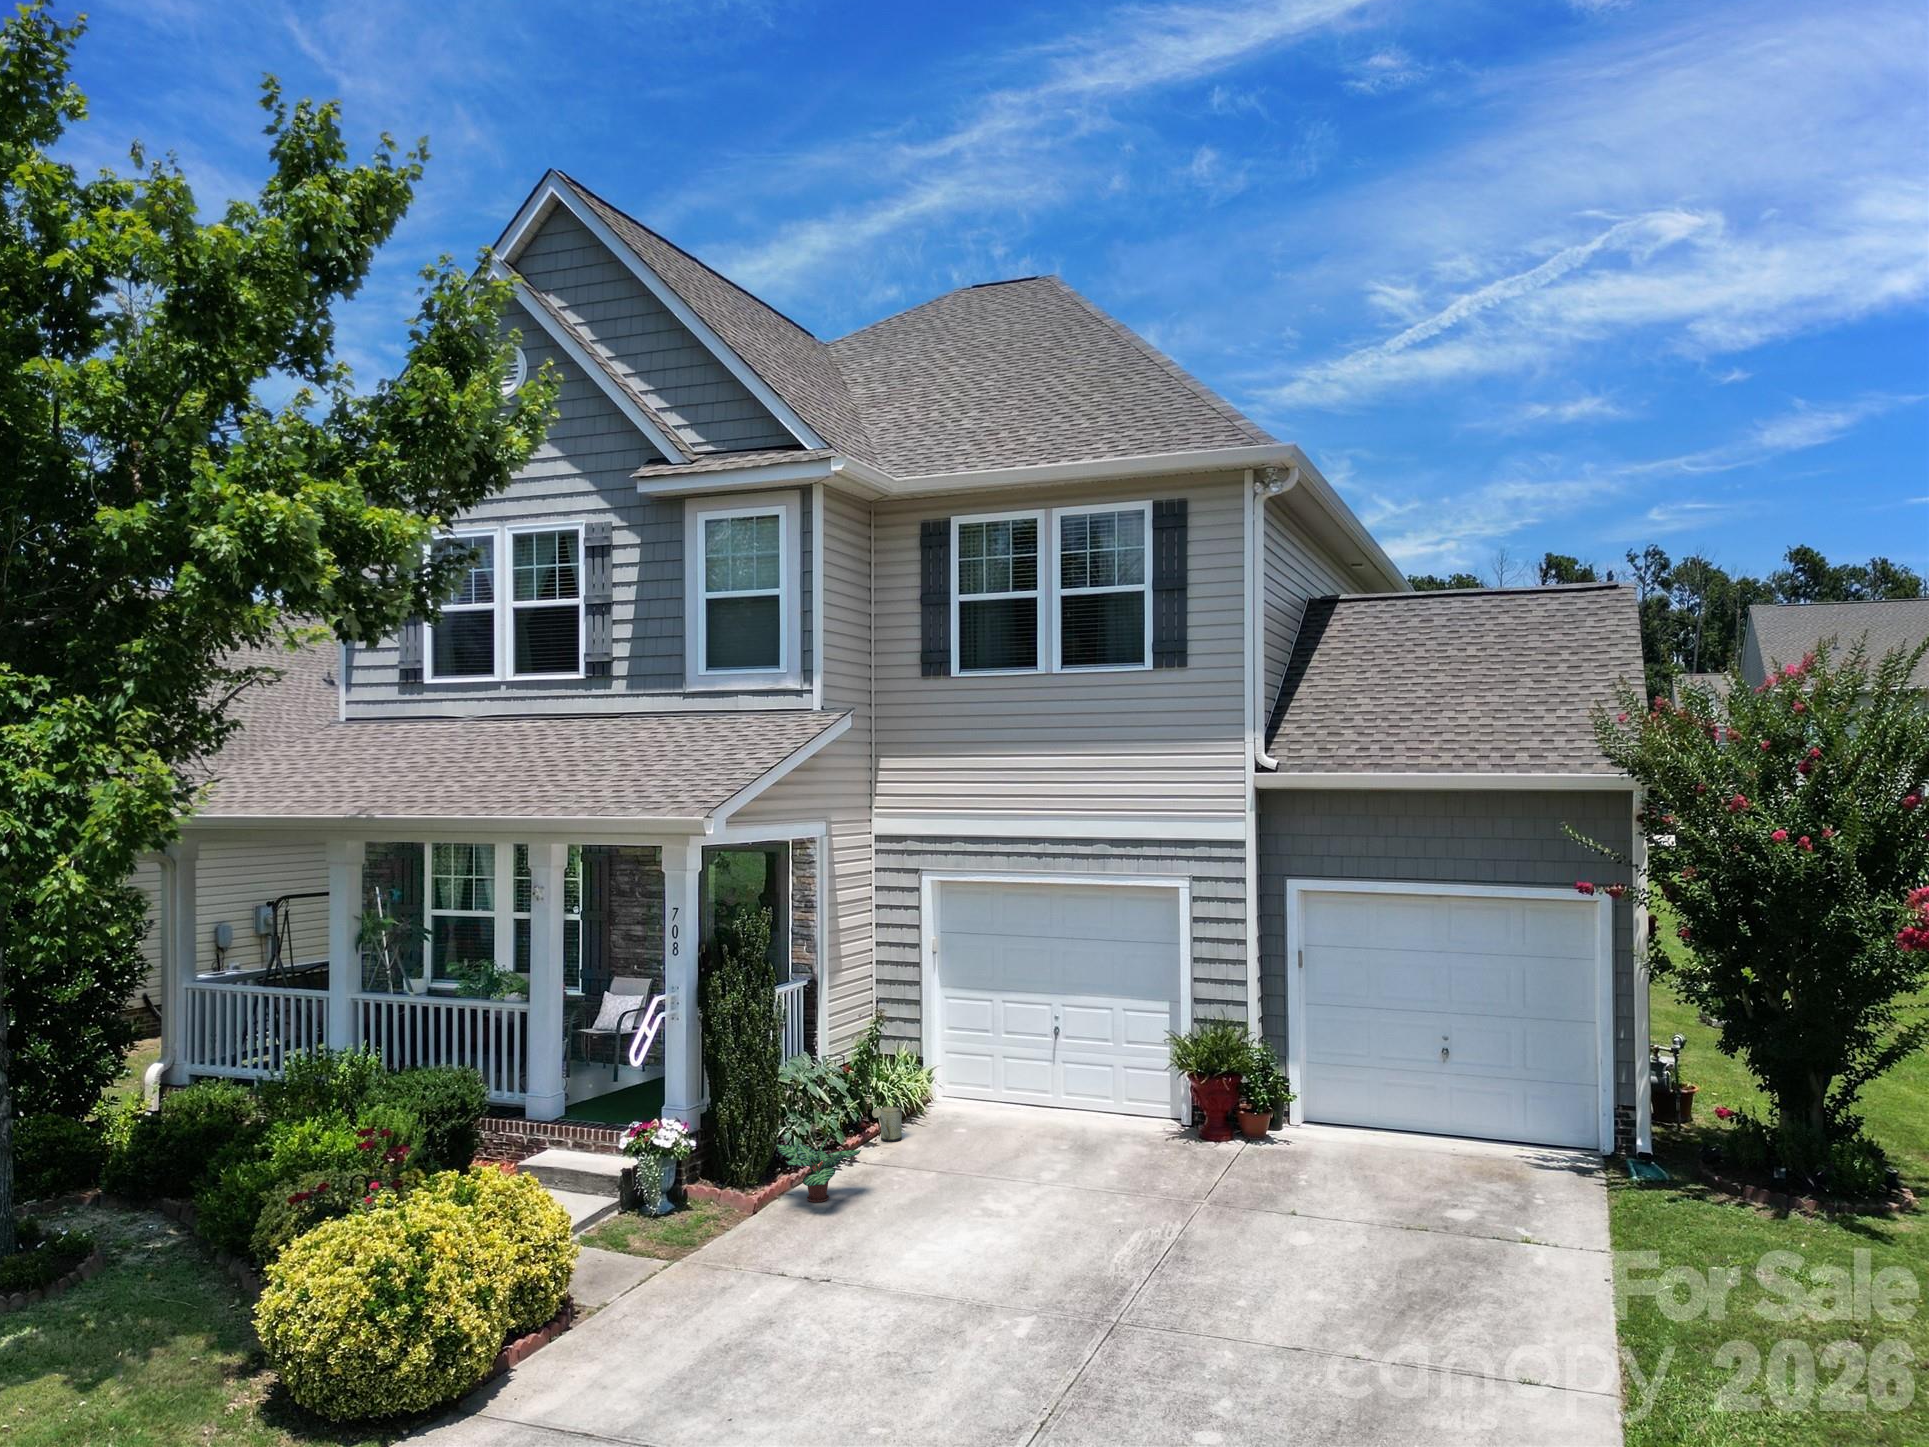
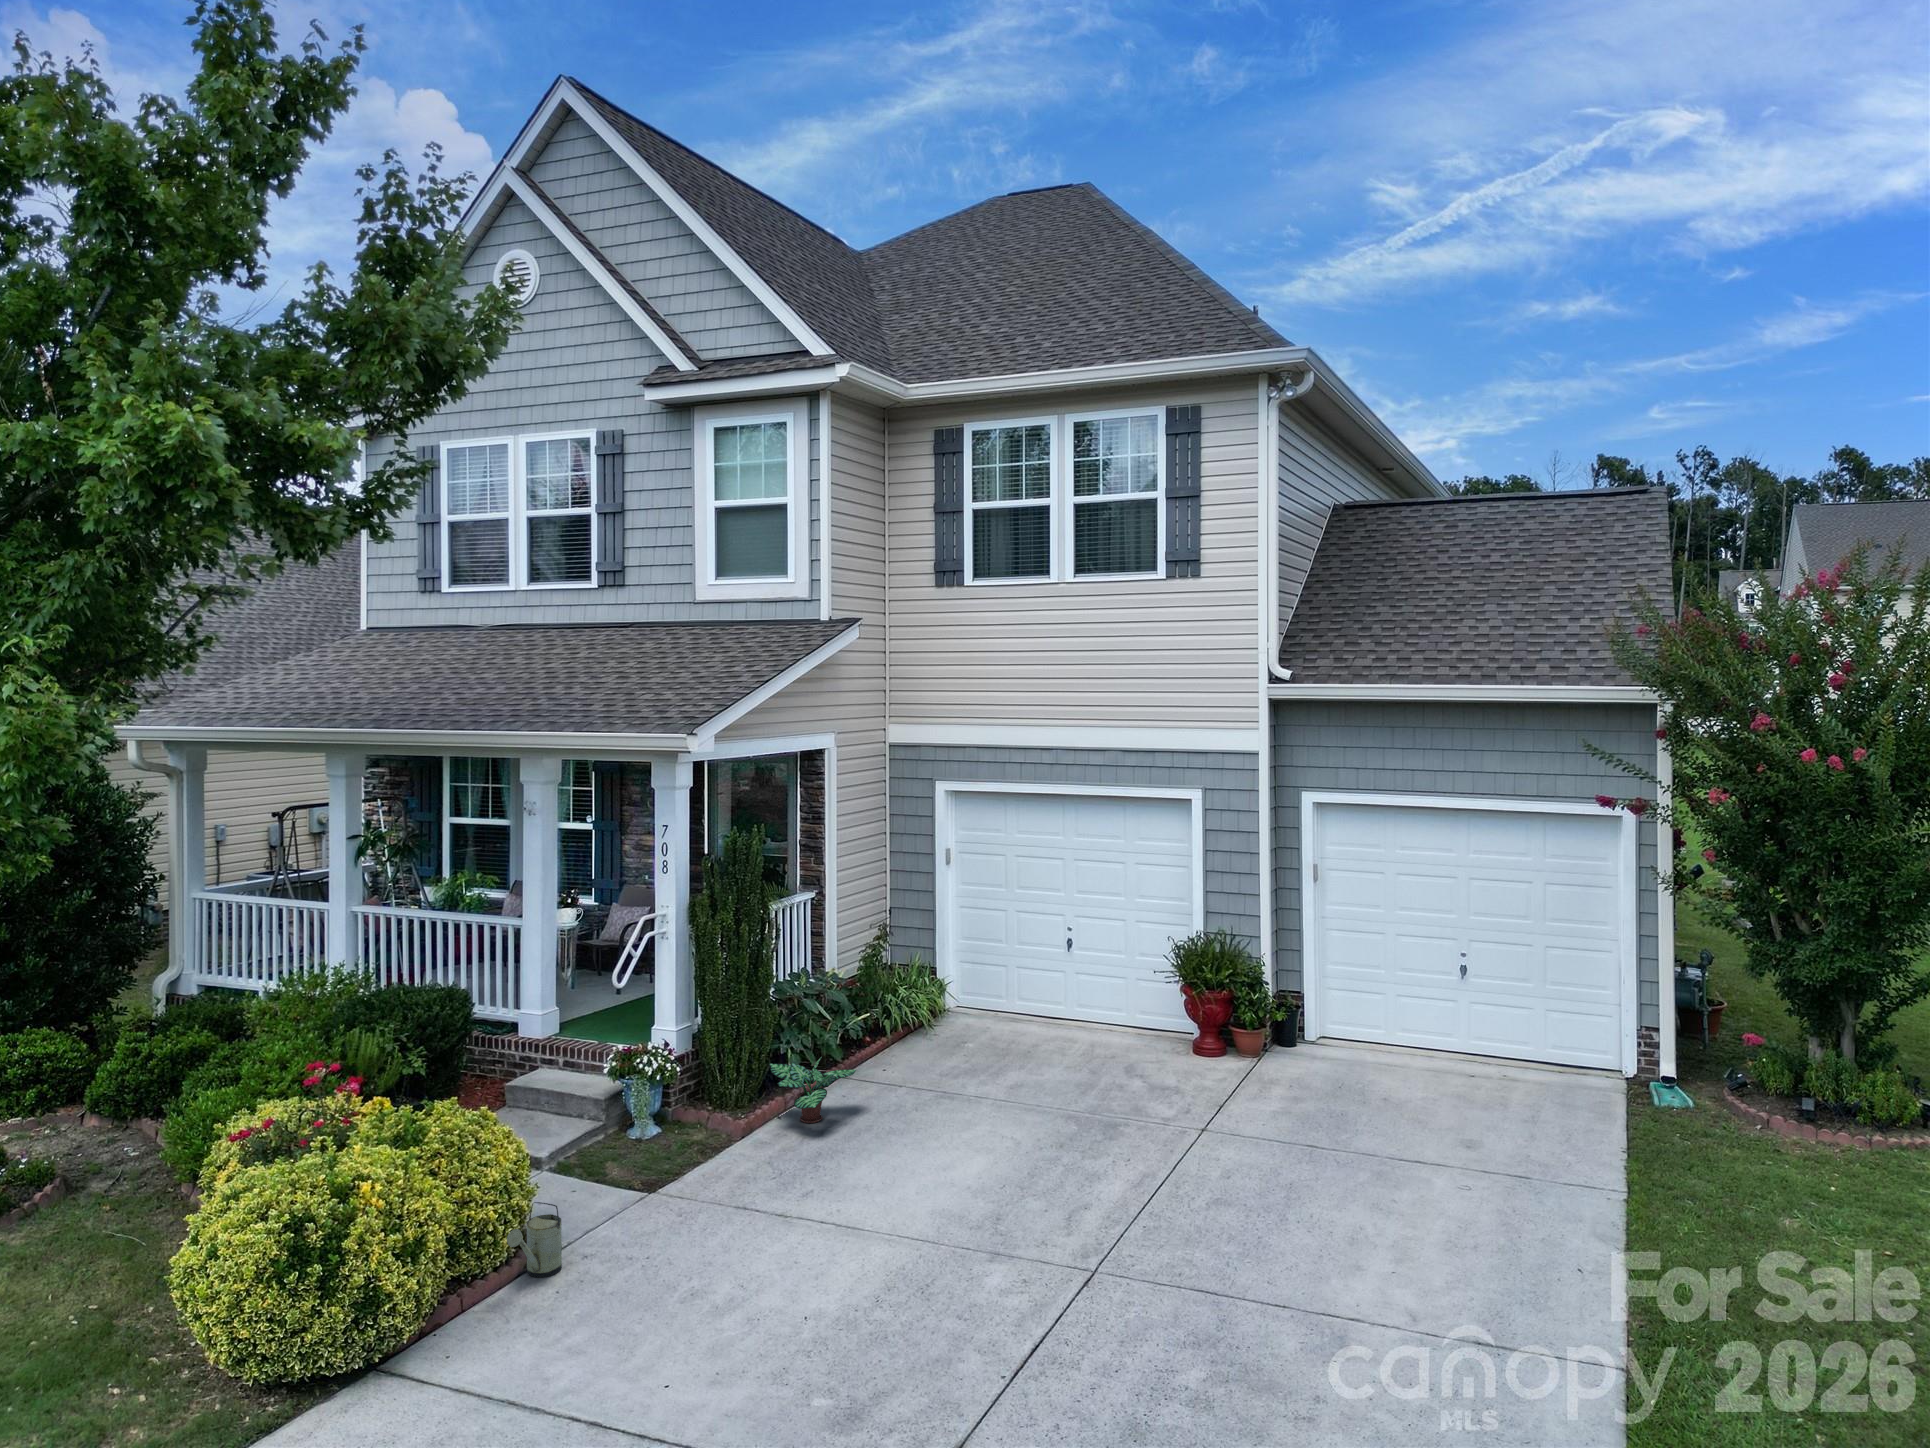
watering can: present [872,1098,902,1142] -> present [507,1202,562,1277]

